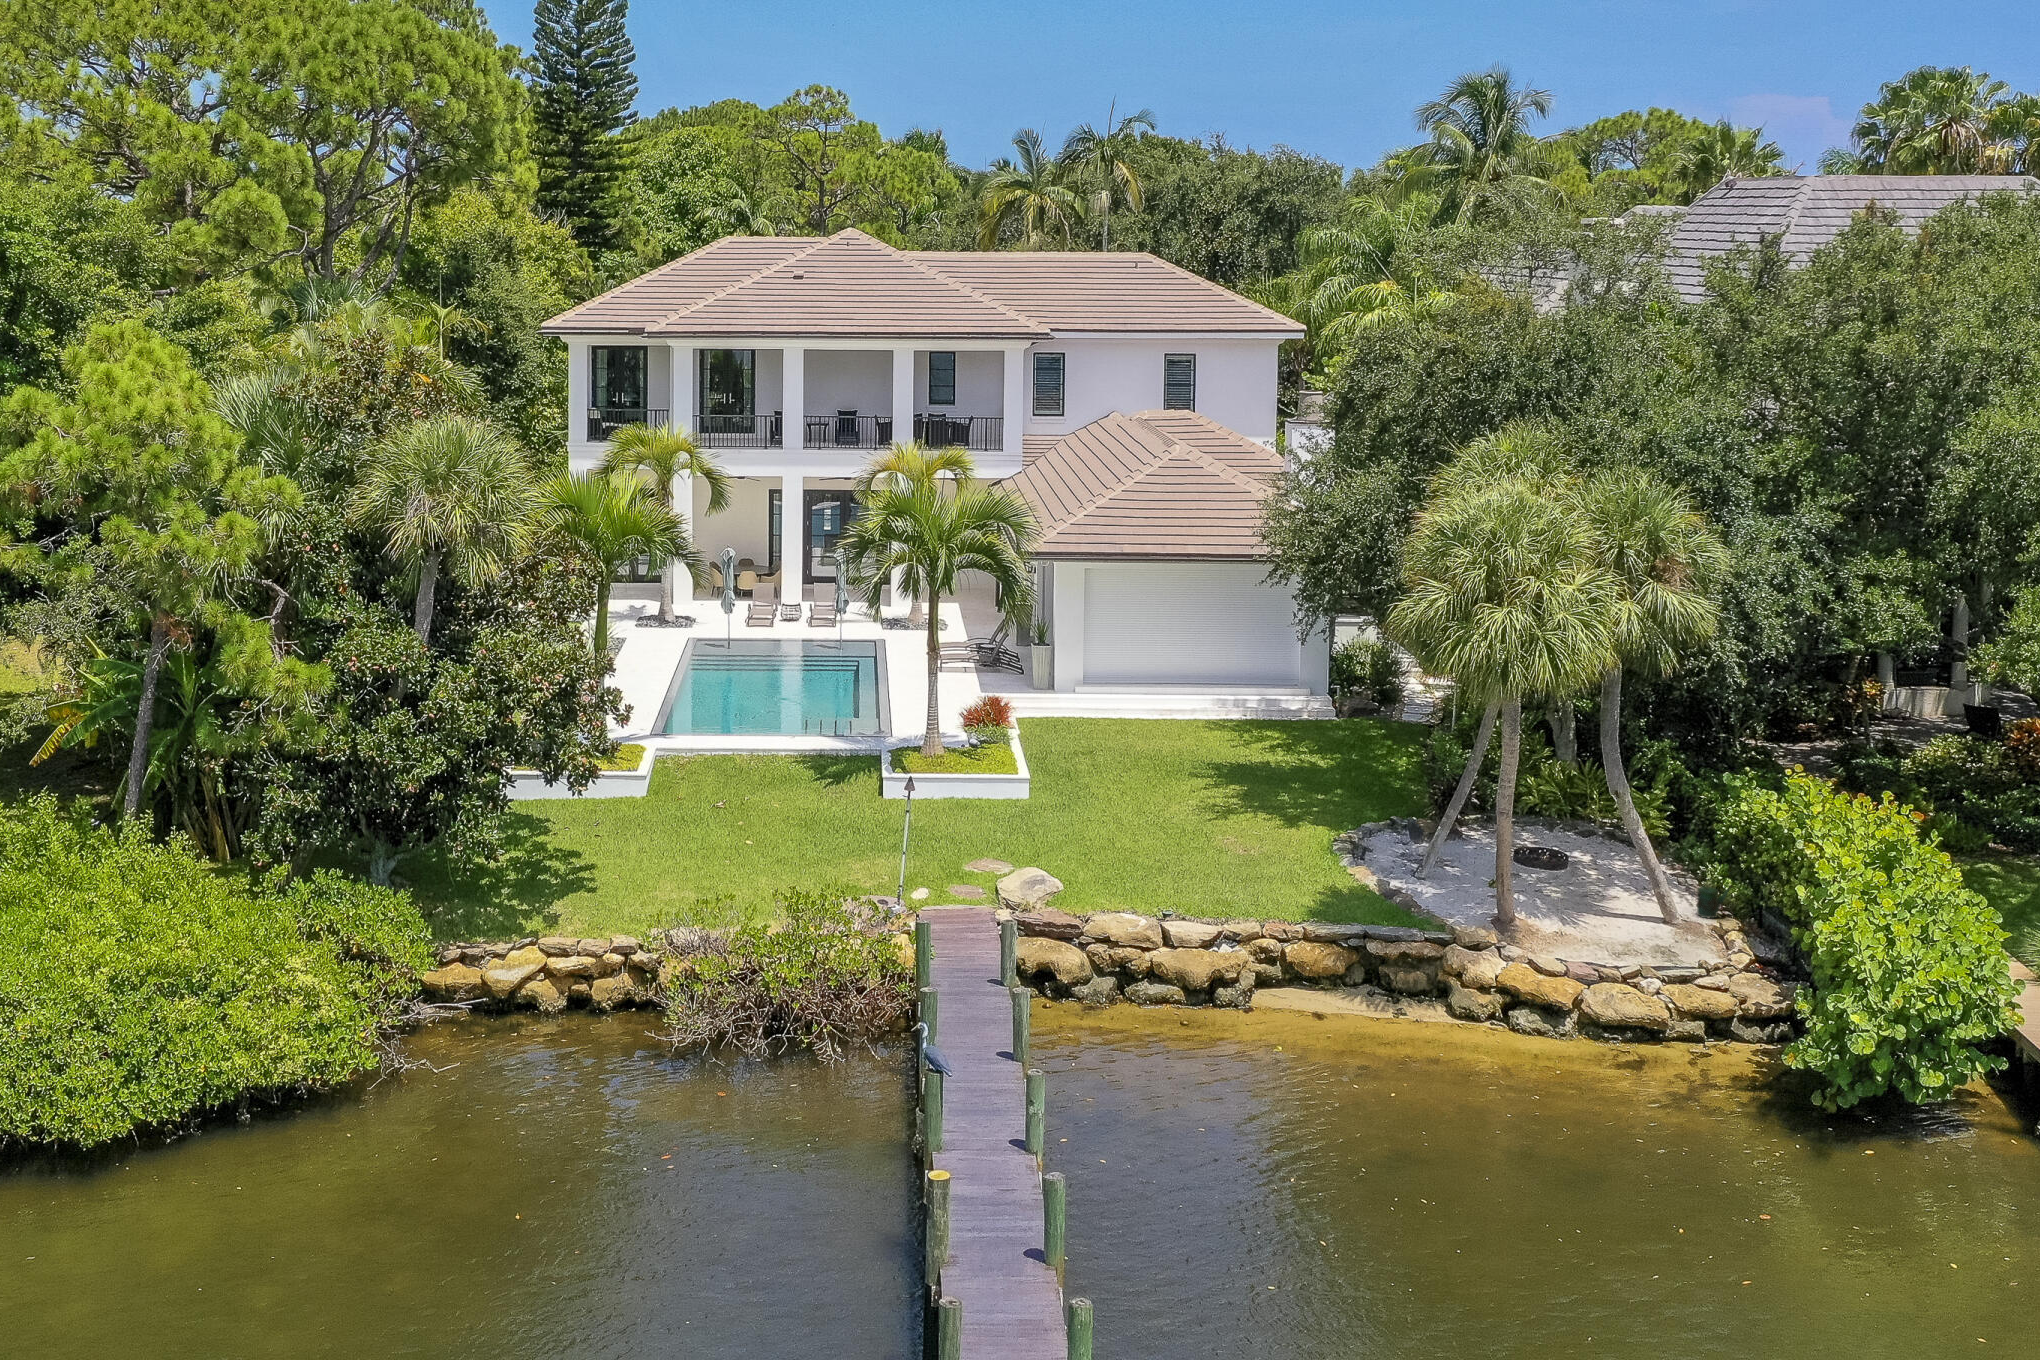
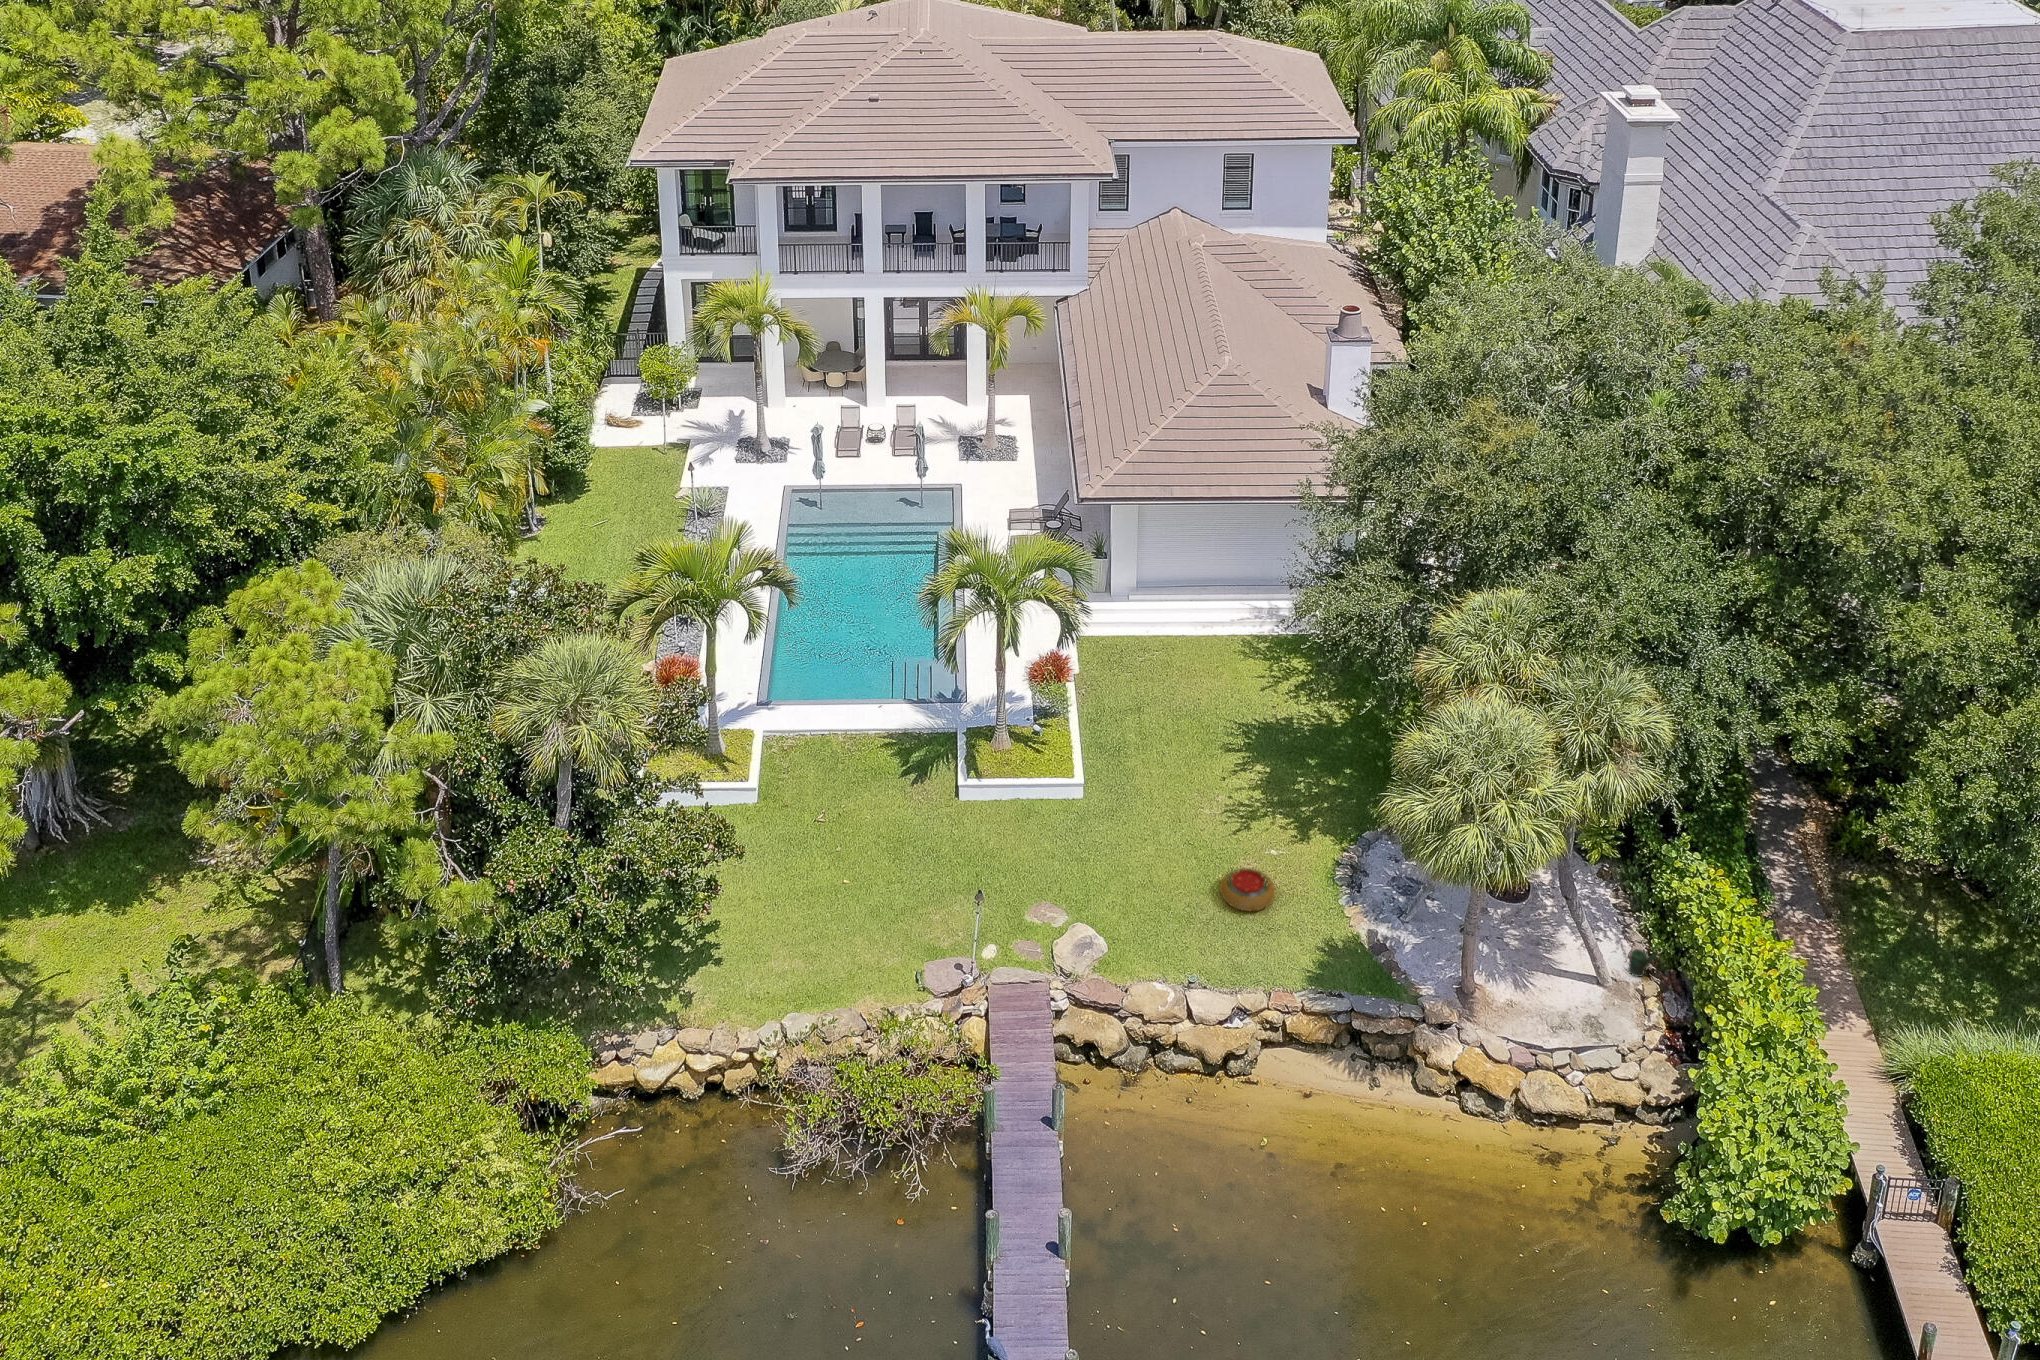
pouf: none [1193,831,1260,869] -> present [1220,868,1275,912]

